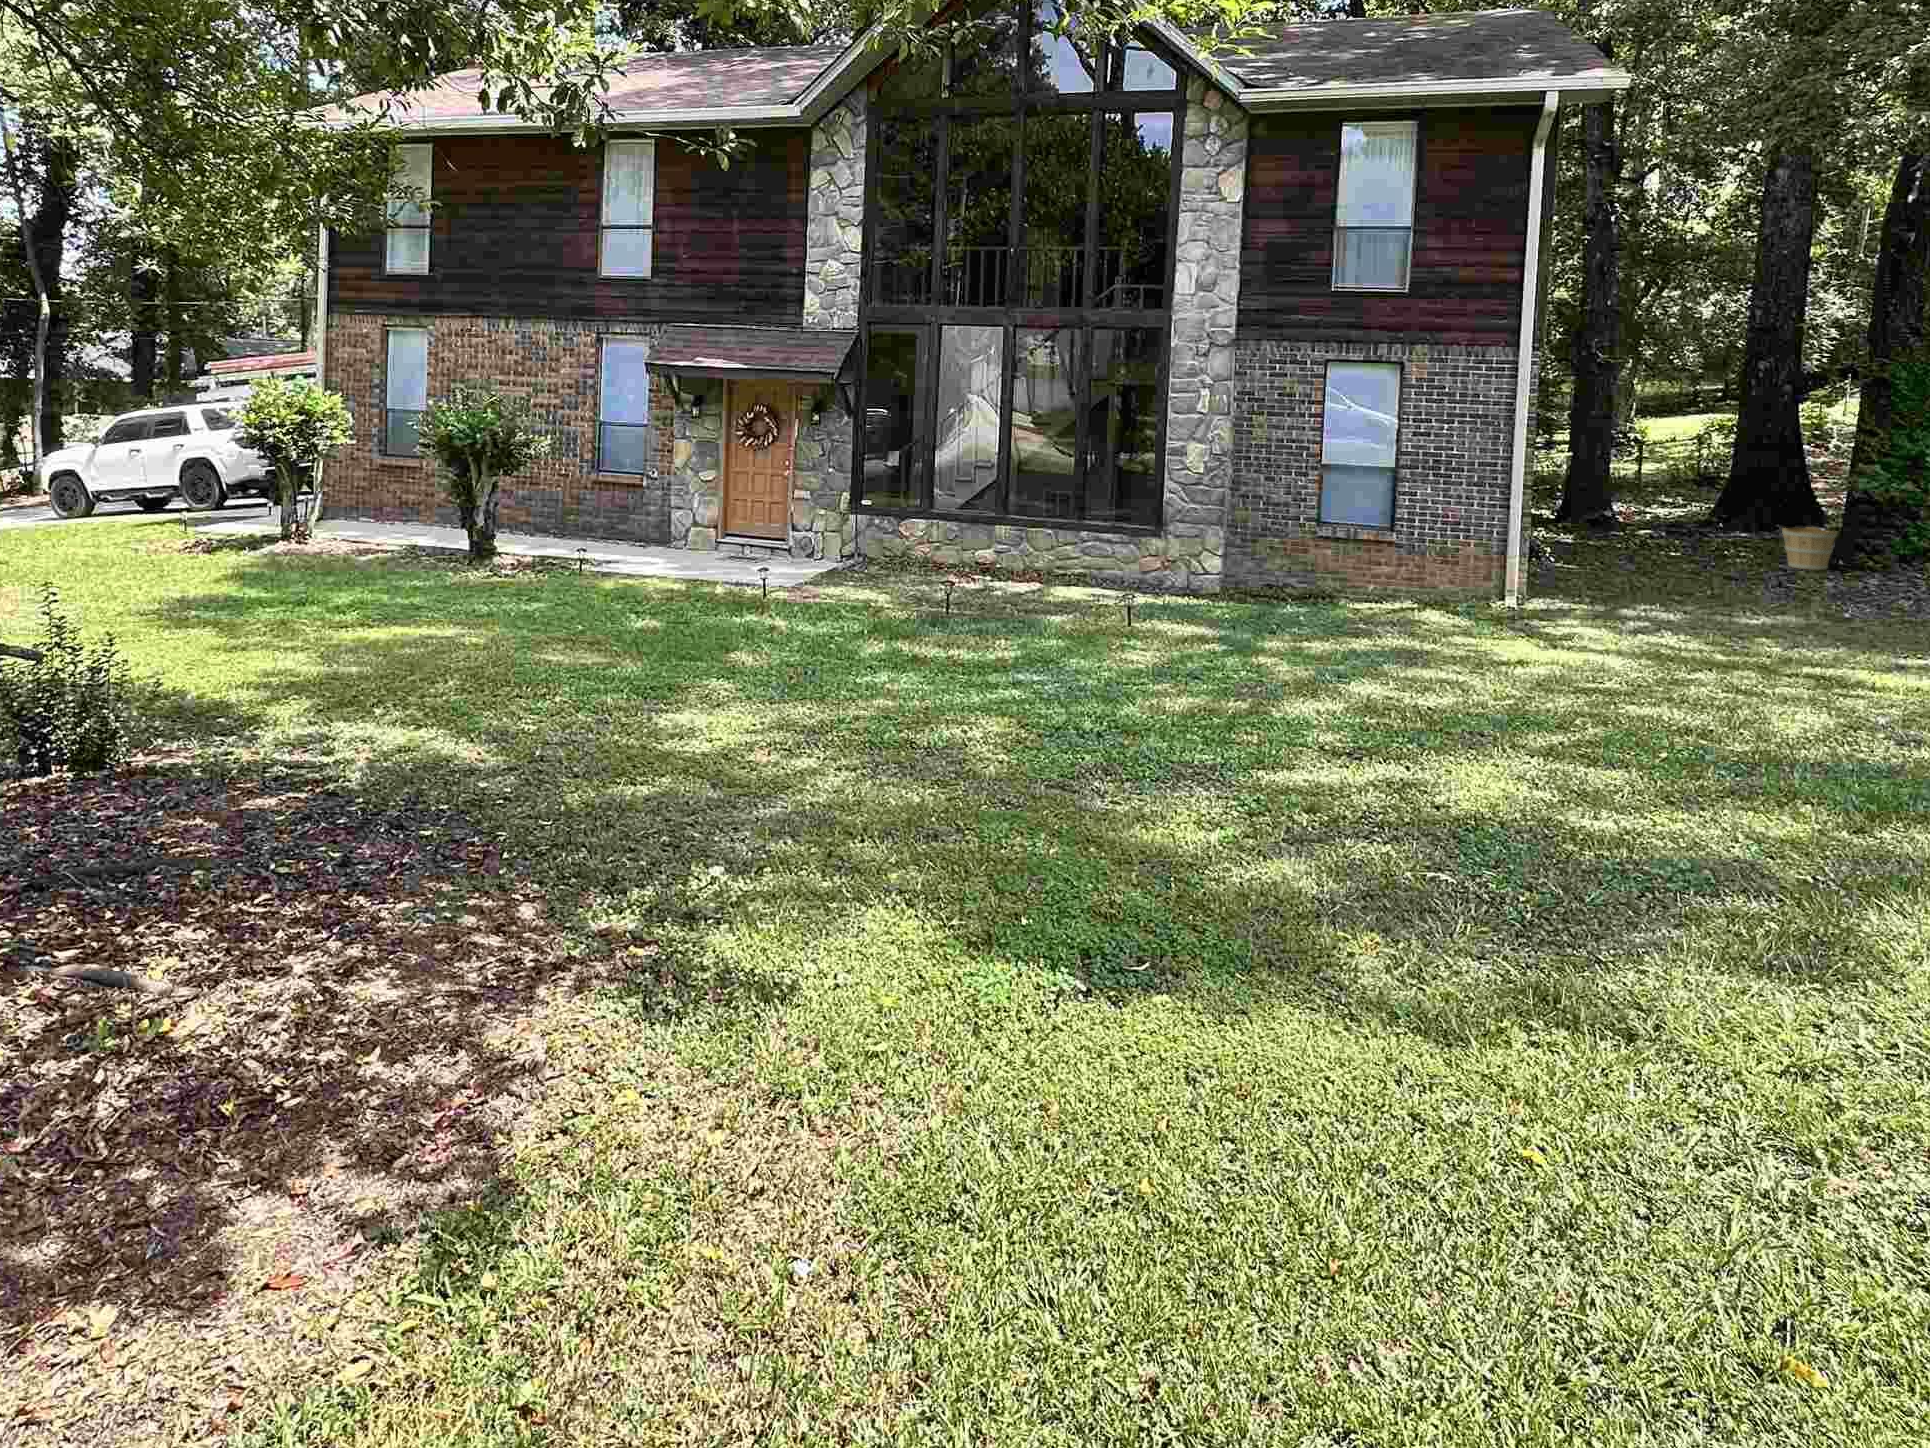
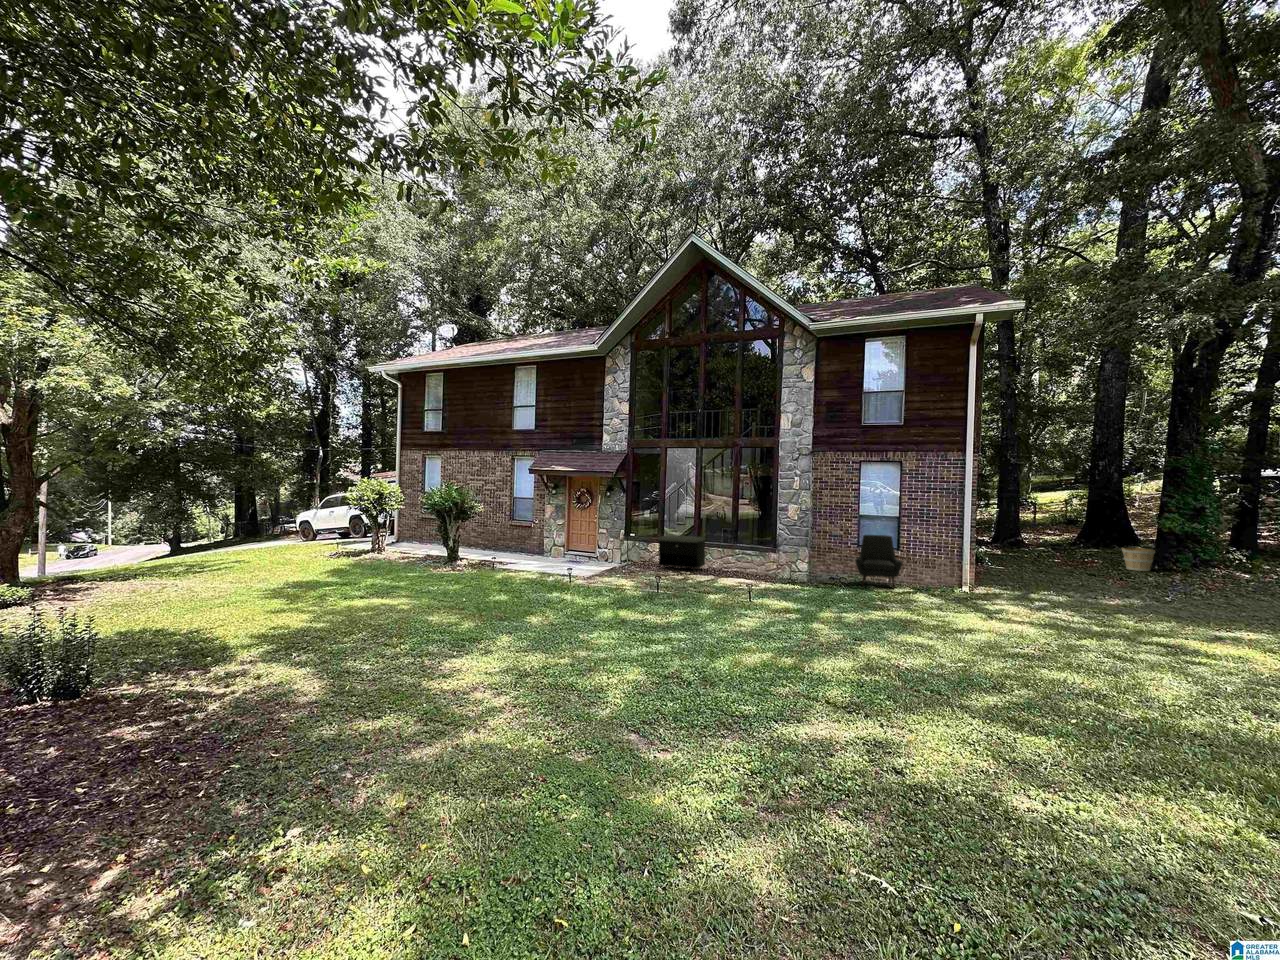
chair: none [1320,502,1405,600] -> present [855,535,902,588]
storage bench: none [933,503,1025,574] -> present [658,535,705,571]

